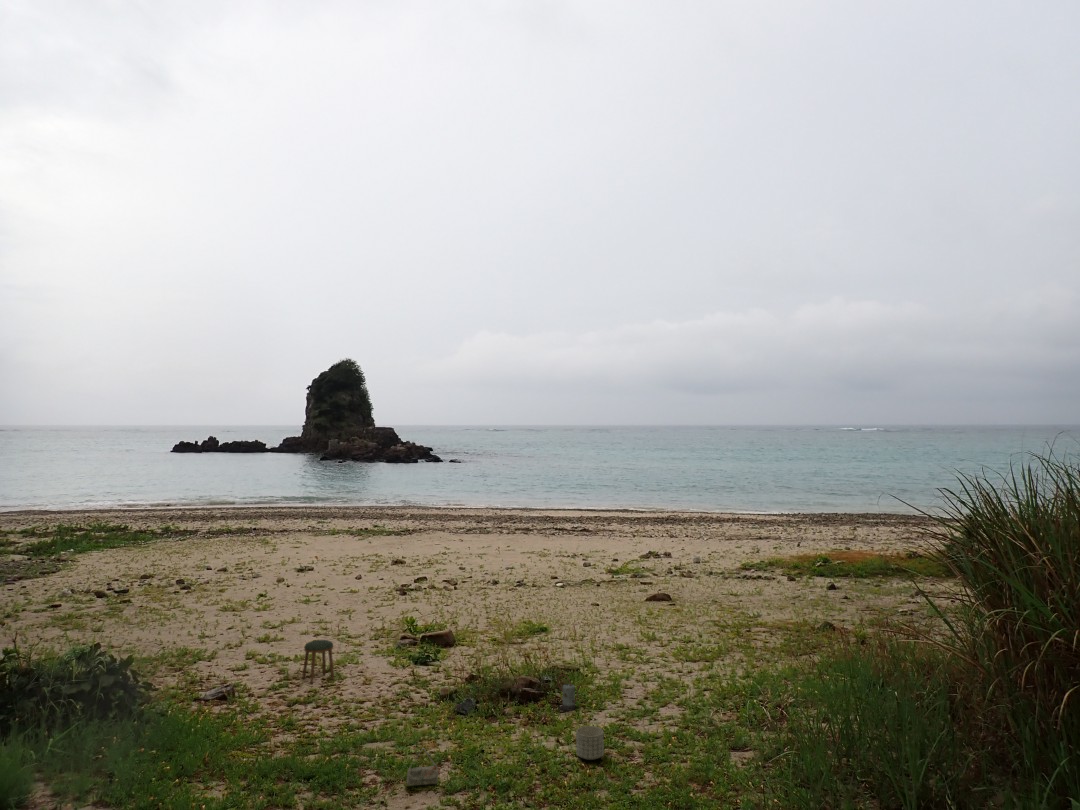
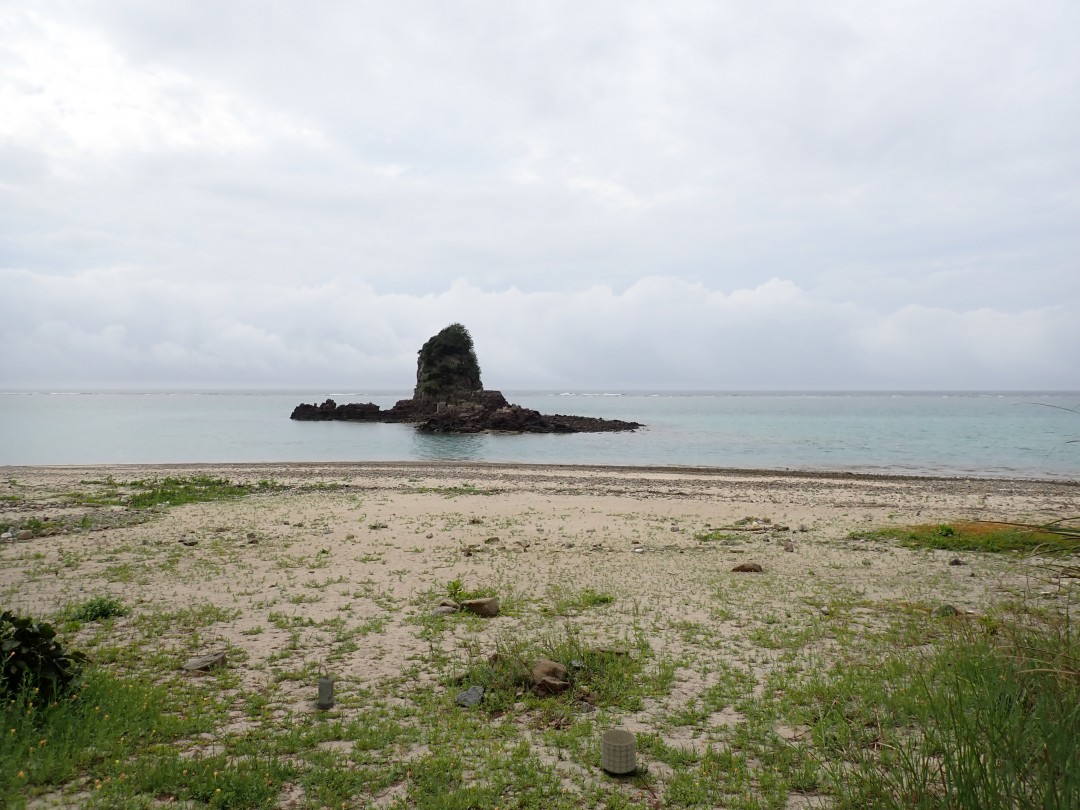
stool: present [302,640,334,684] -> none [327,604,359,651]
watering can: present [558,675,580,710] -> present [318,665,334,709]
bag: present [407,748,438,785] -> none [384,747,423,791]

